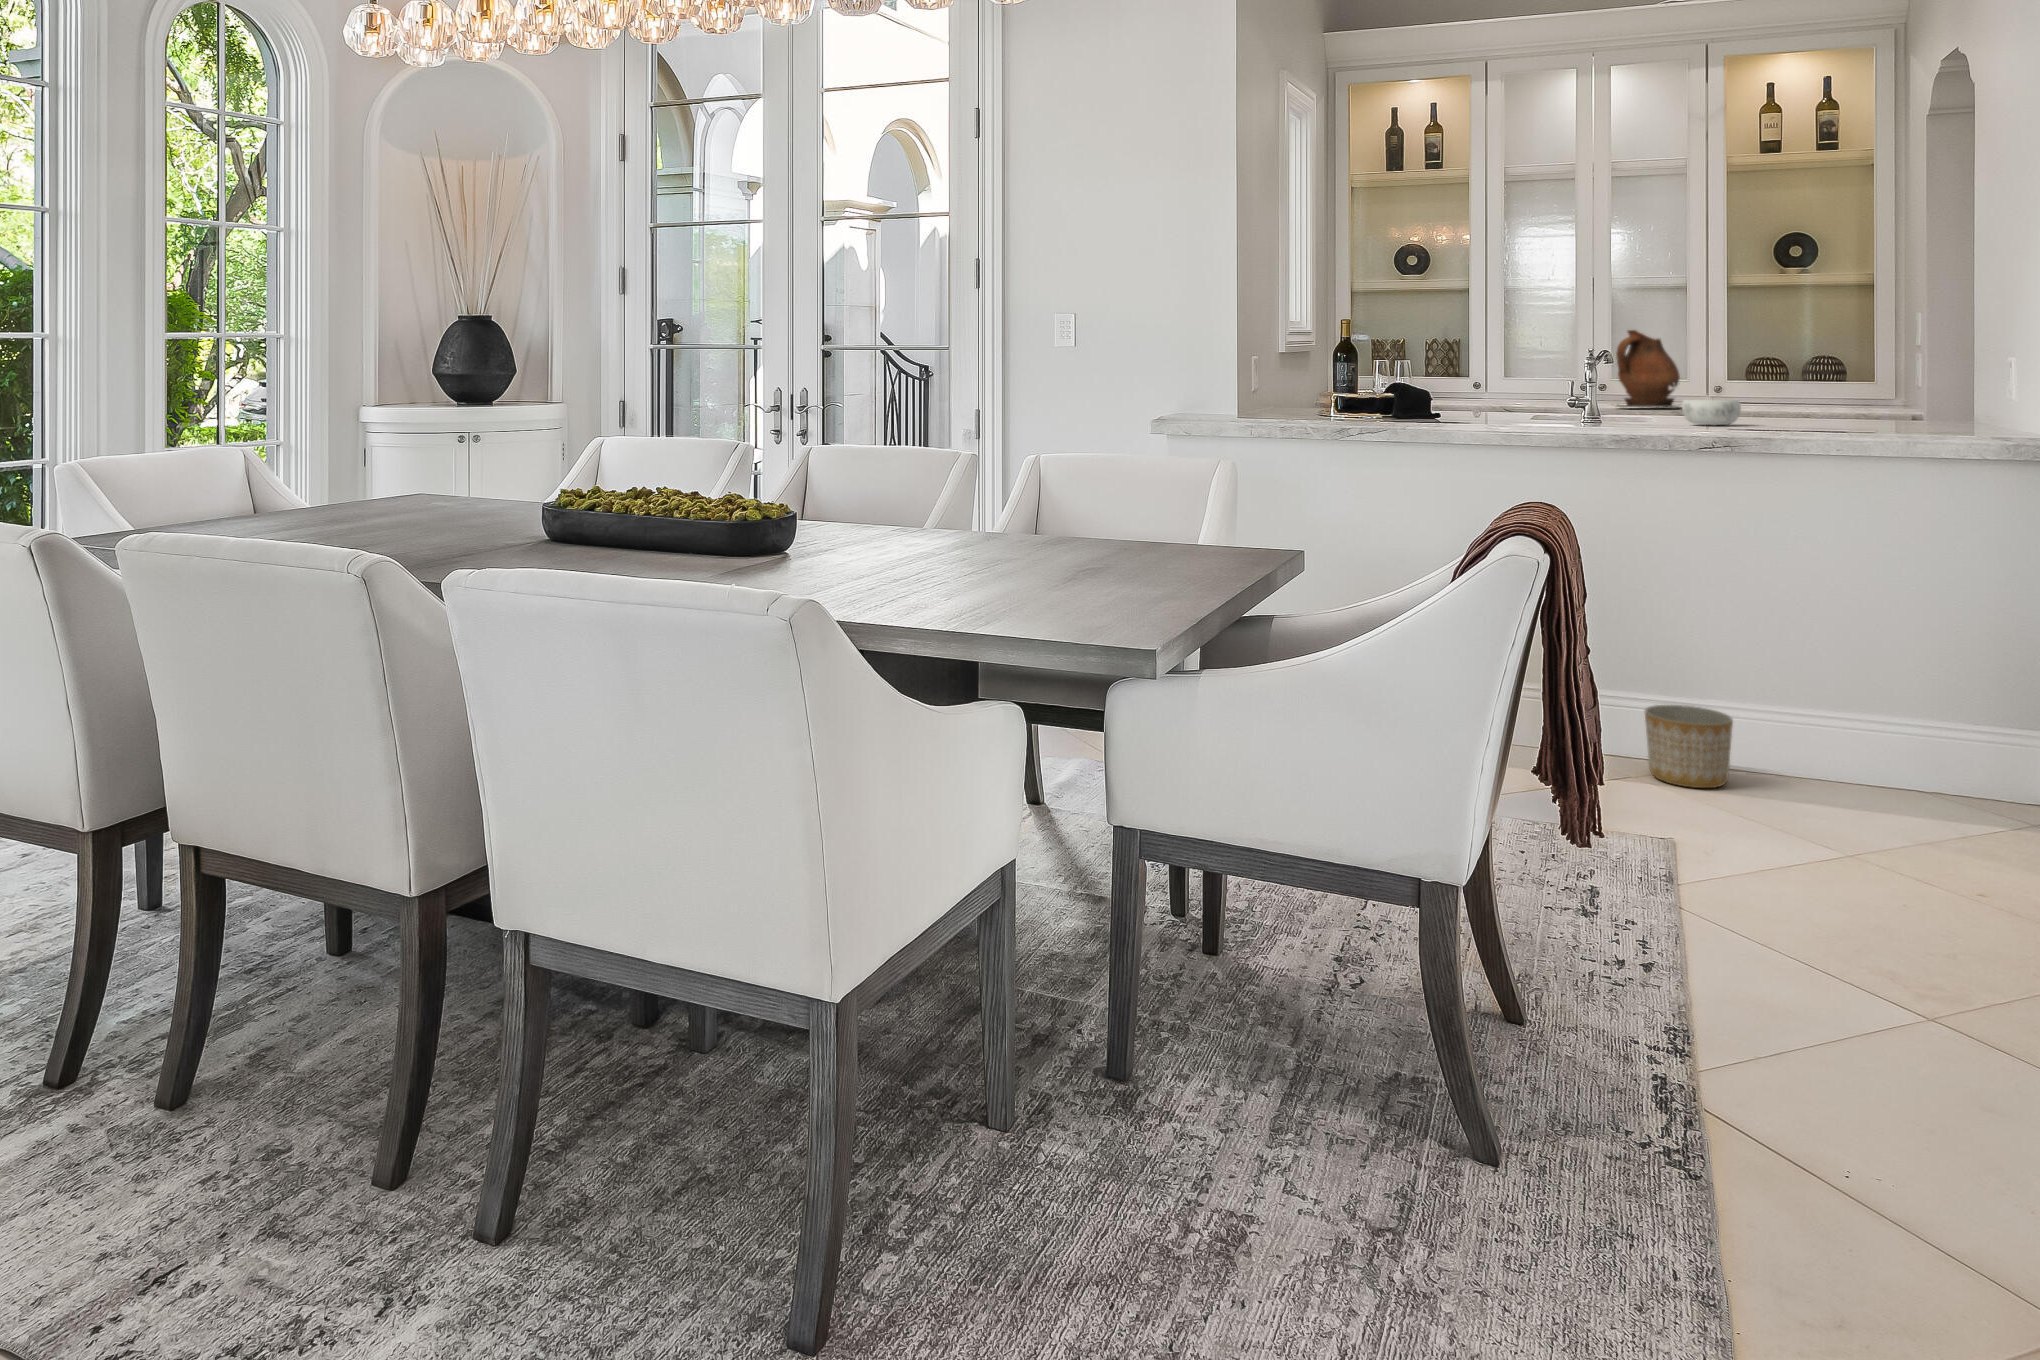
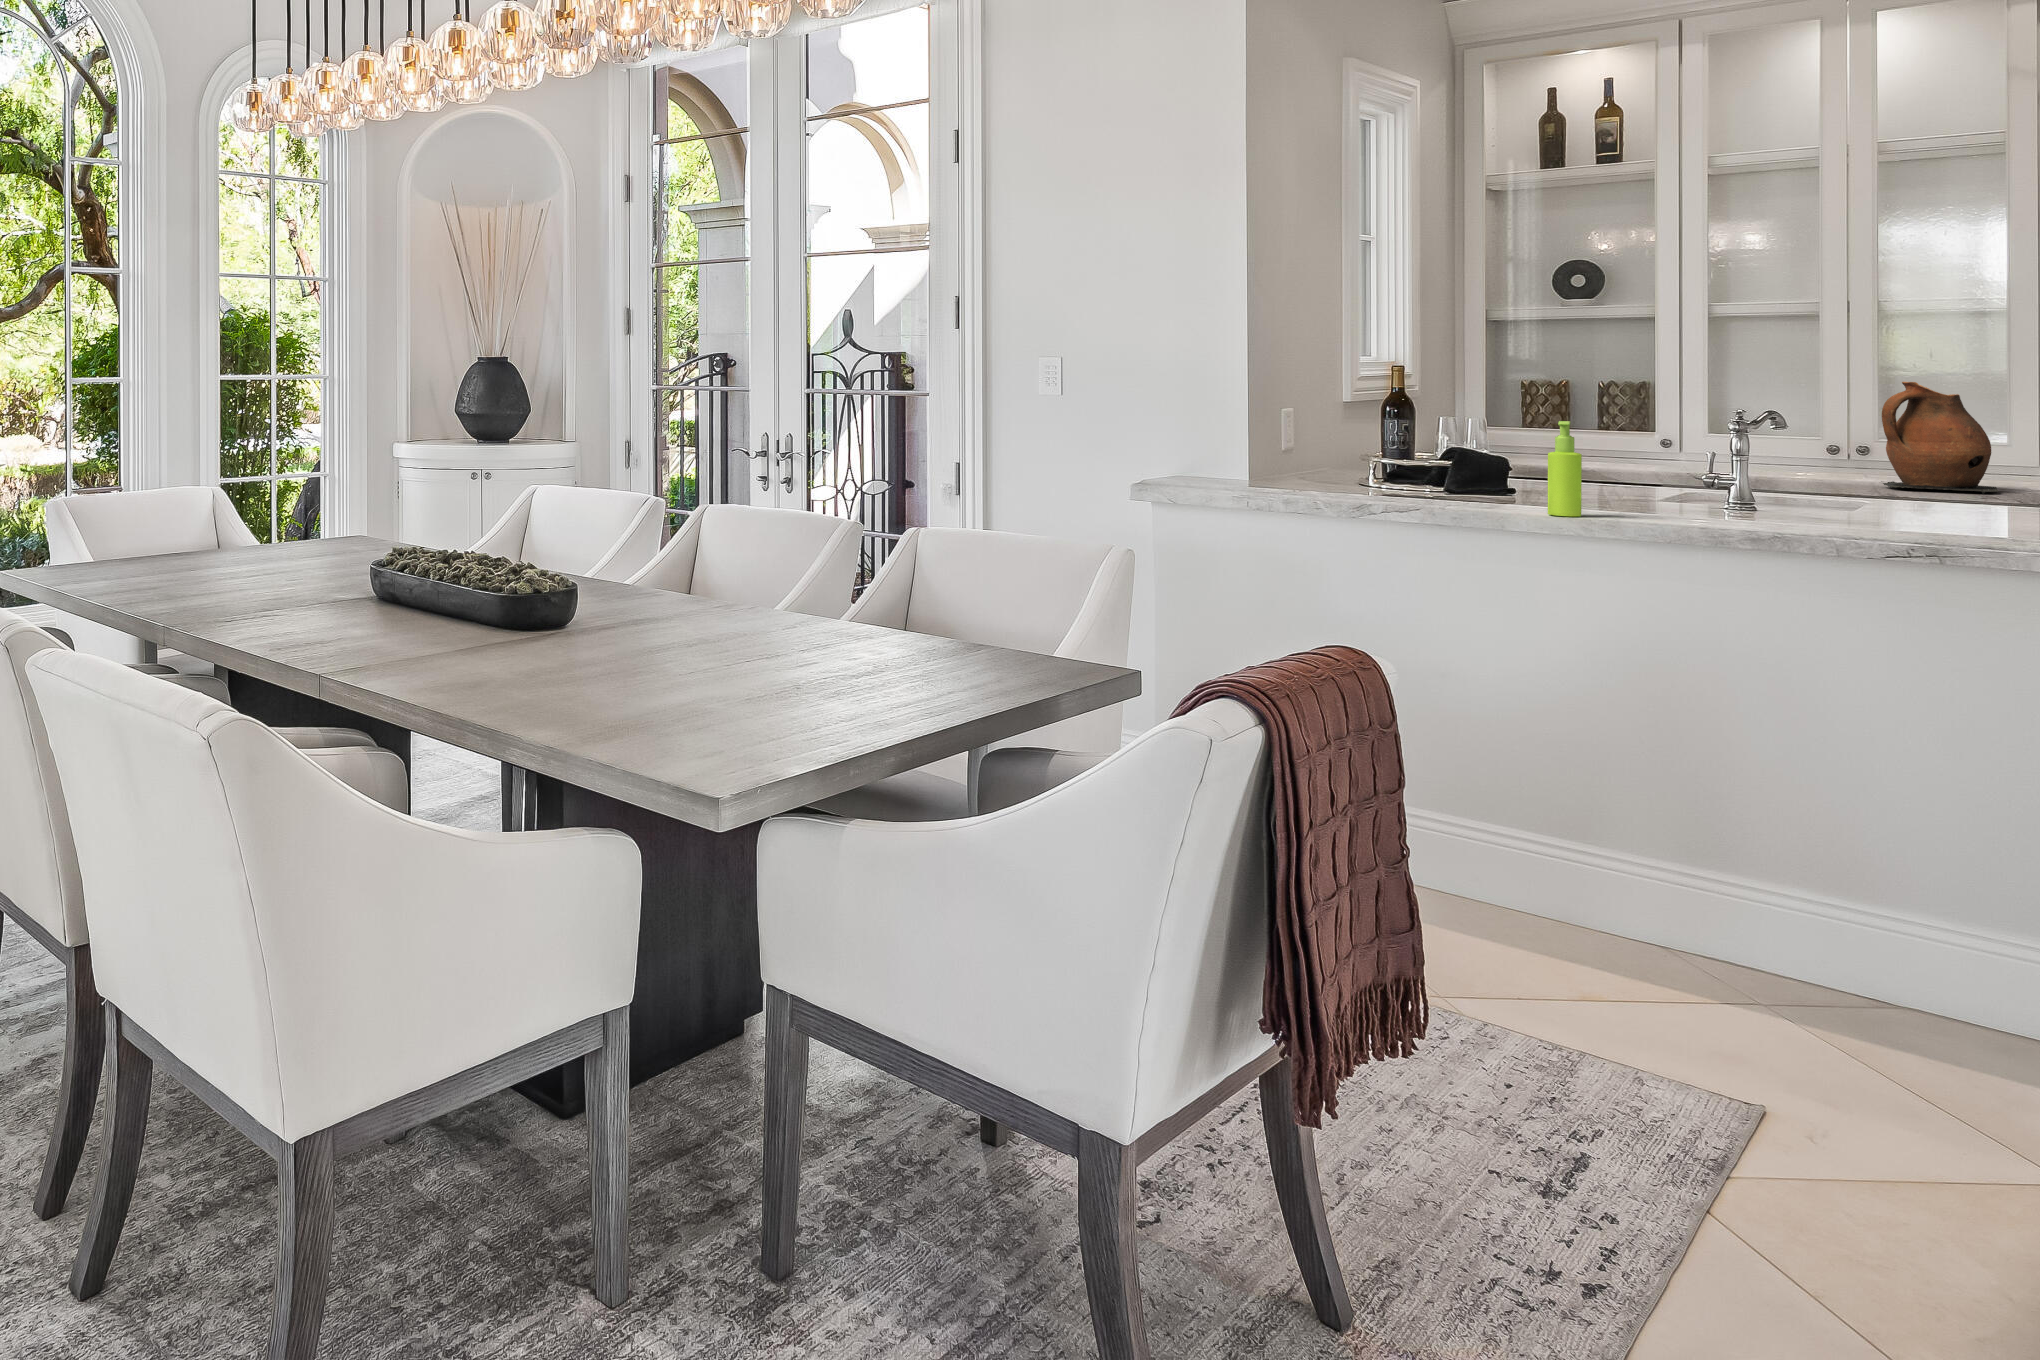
soap dispenser: none [1469,350,1492,424] -> present [1548,421,1582,516]
decorative bowl: present [1682,400,1741,425] -> none [1862,500,1959,540]
planter: present [1645,705,1733,788] -> none [1792,913,1934,1041]

